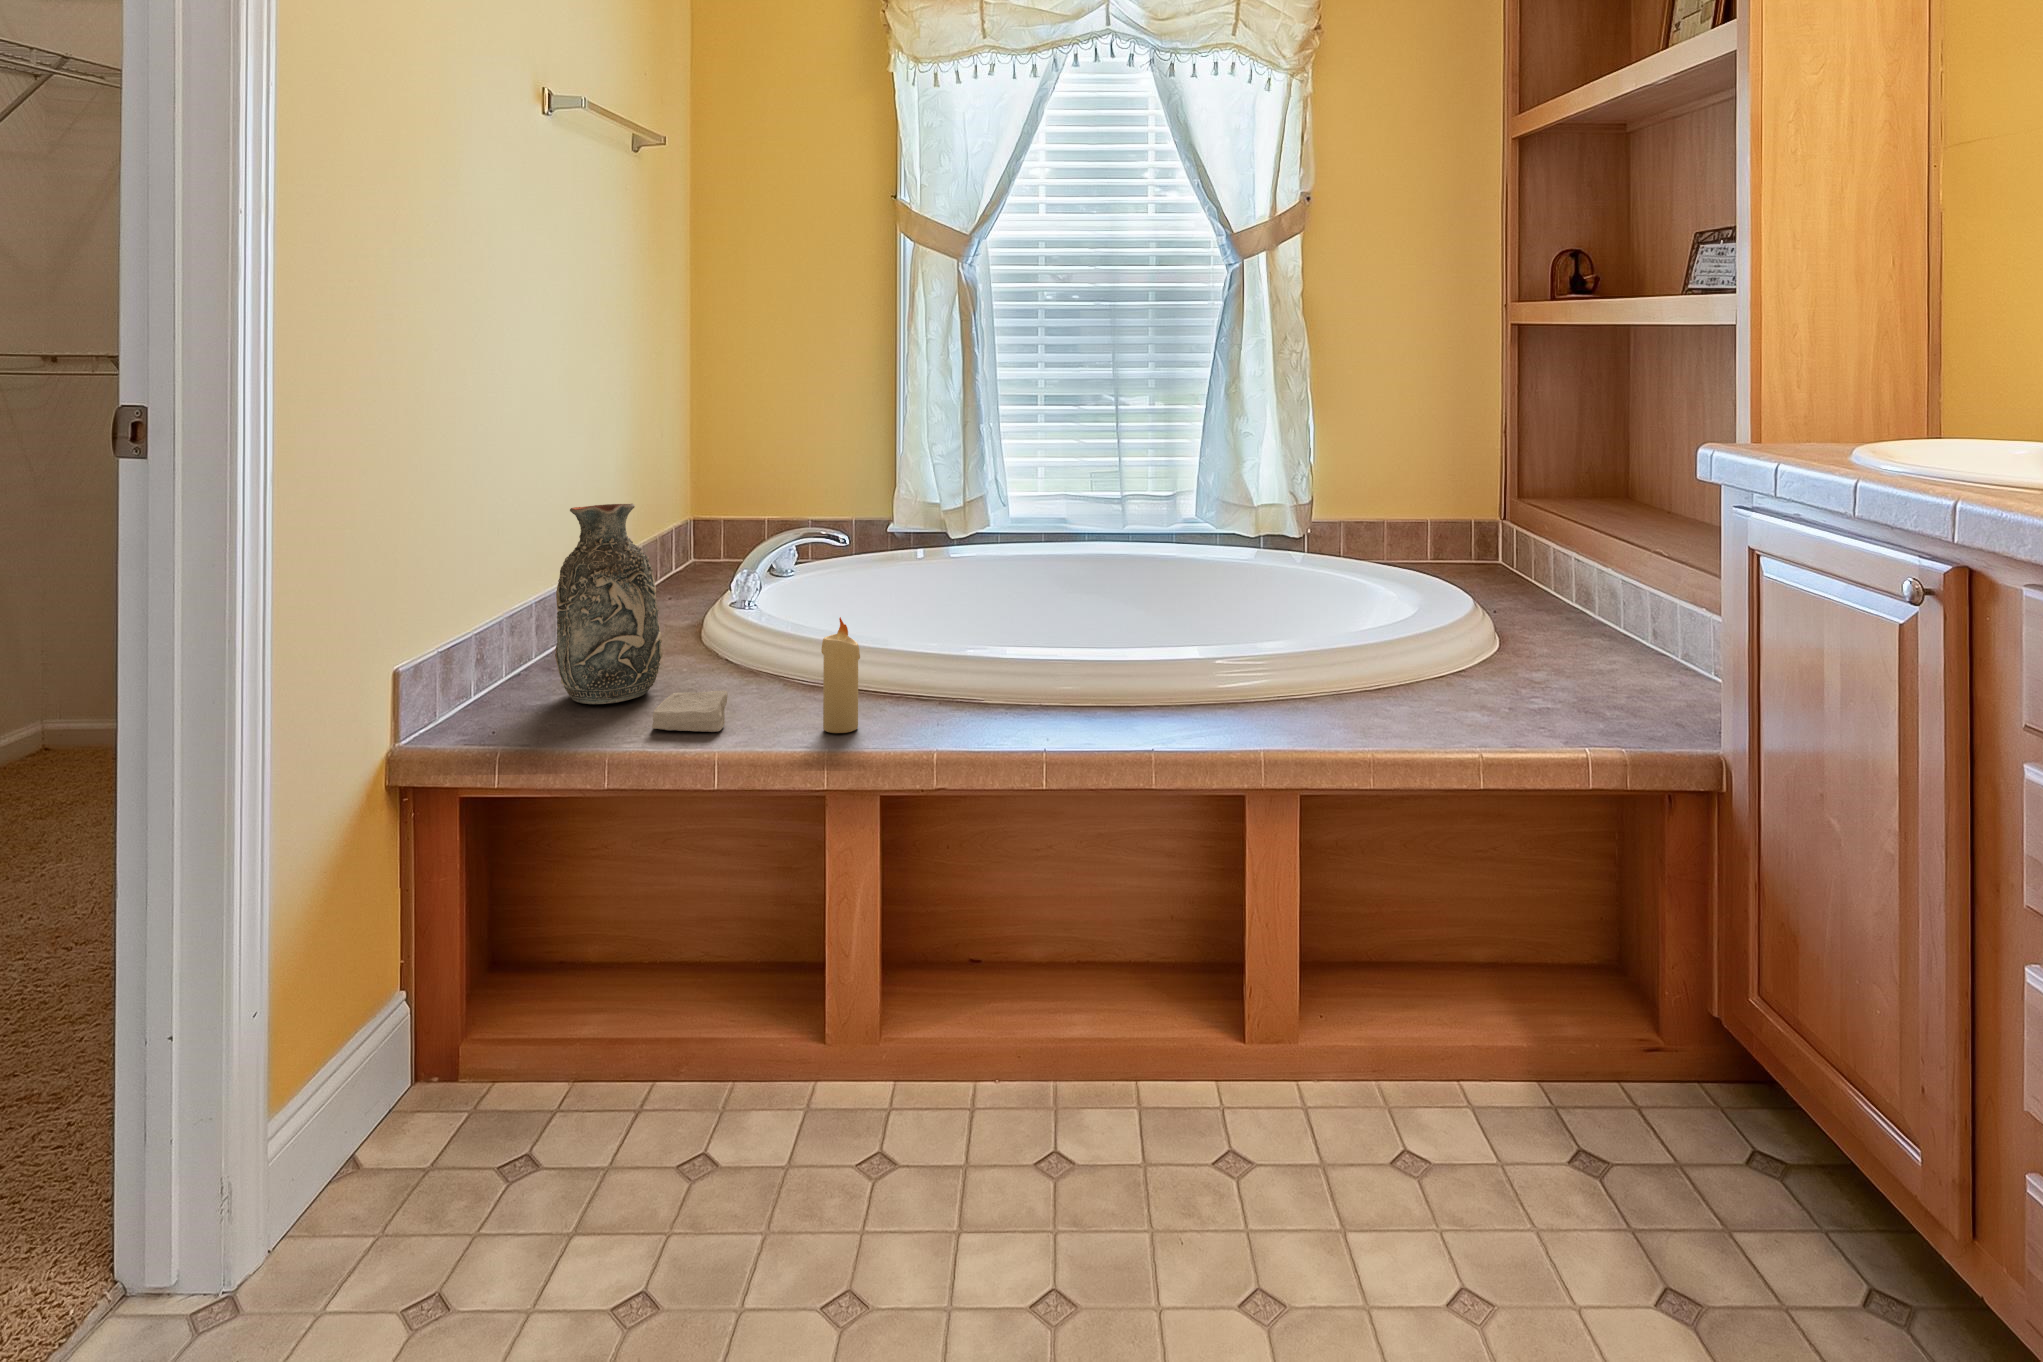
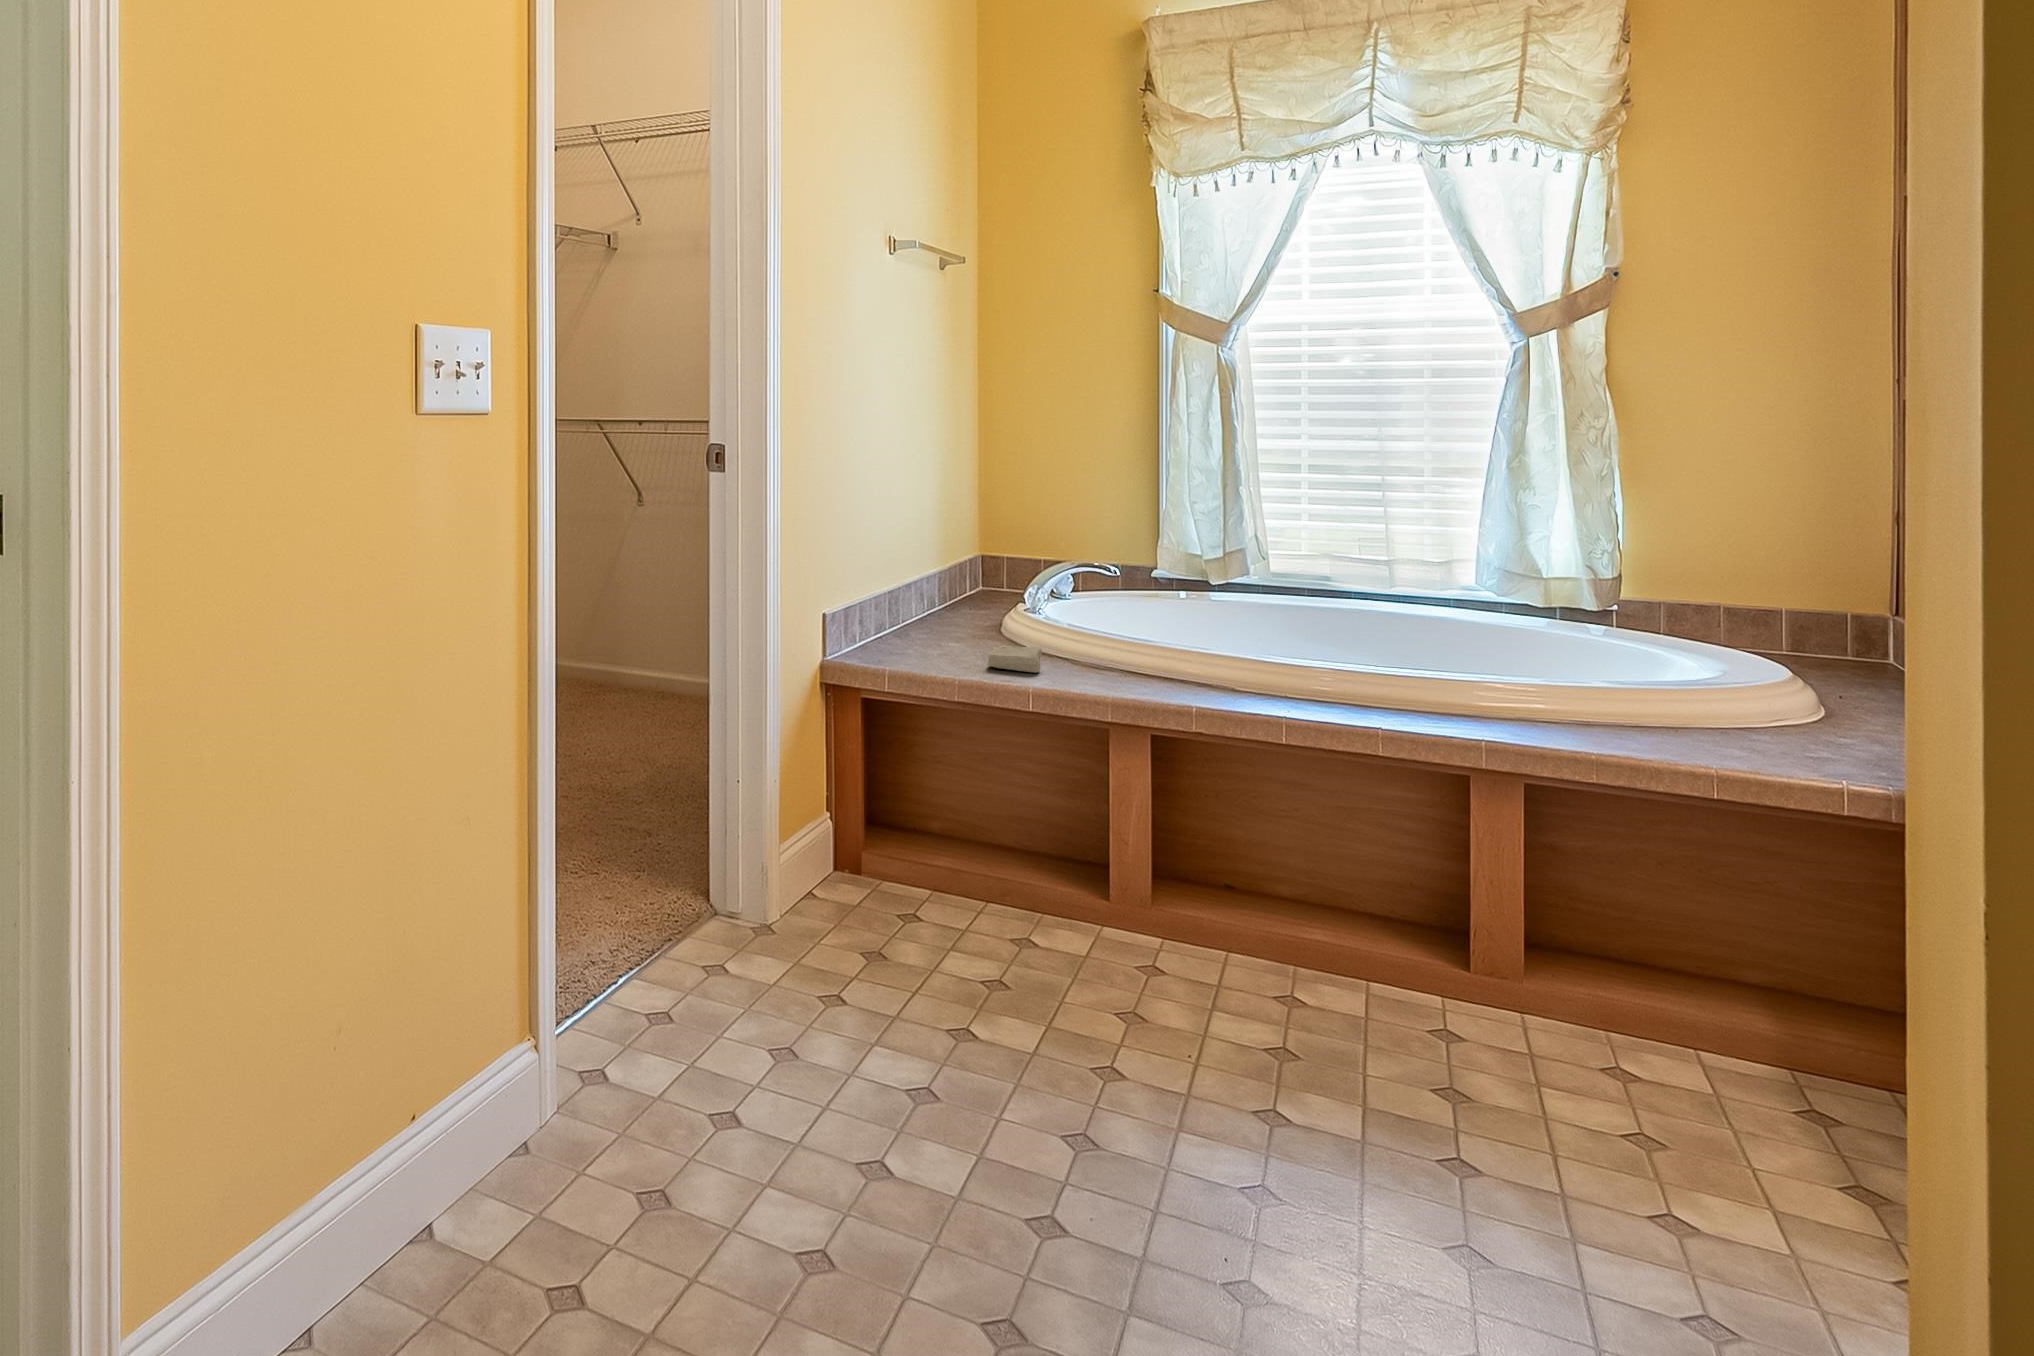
decorative vase: present [555,504,662,704] -> none [912,514,986,653]
candle: present [821,617,860,733] -> none [1117,598,1148,683]

